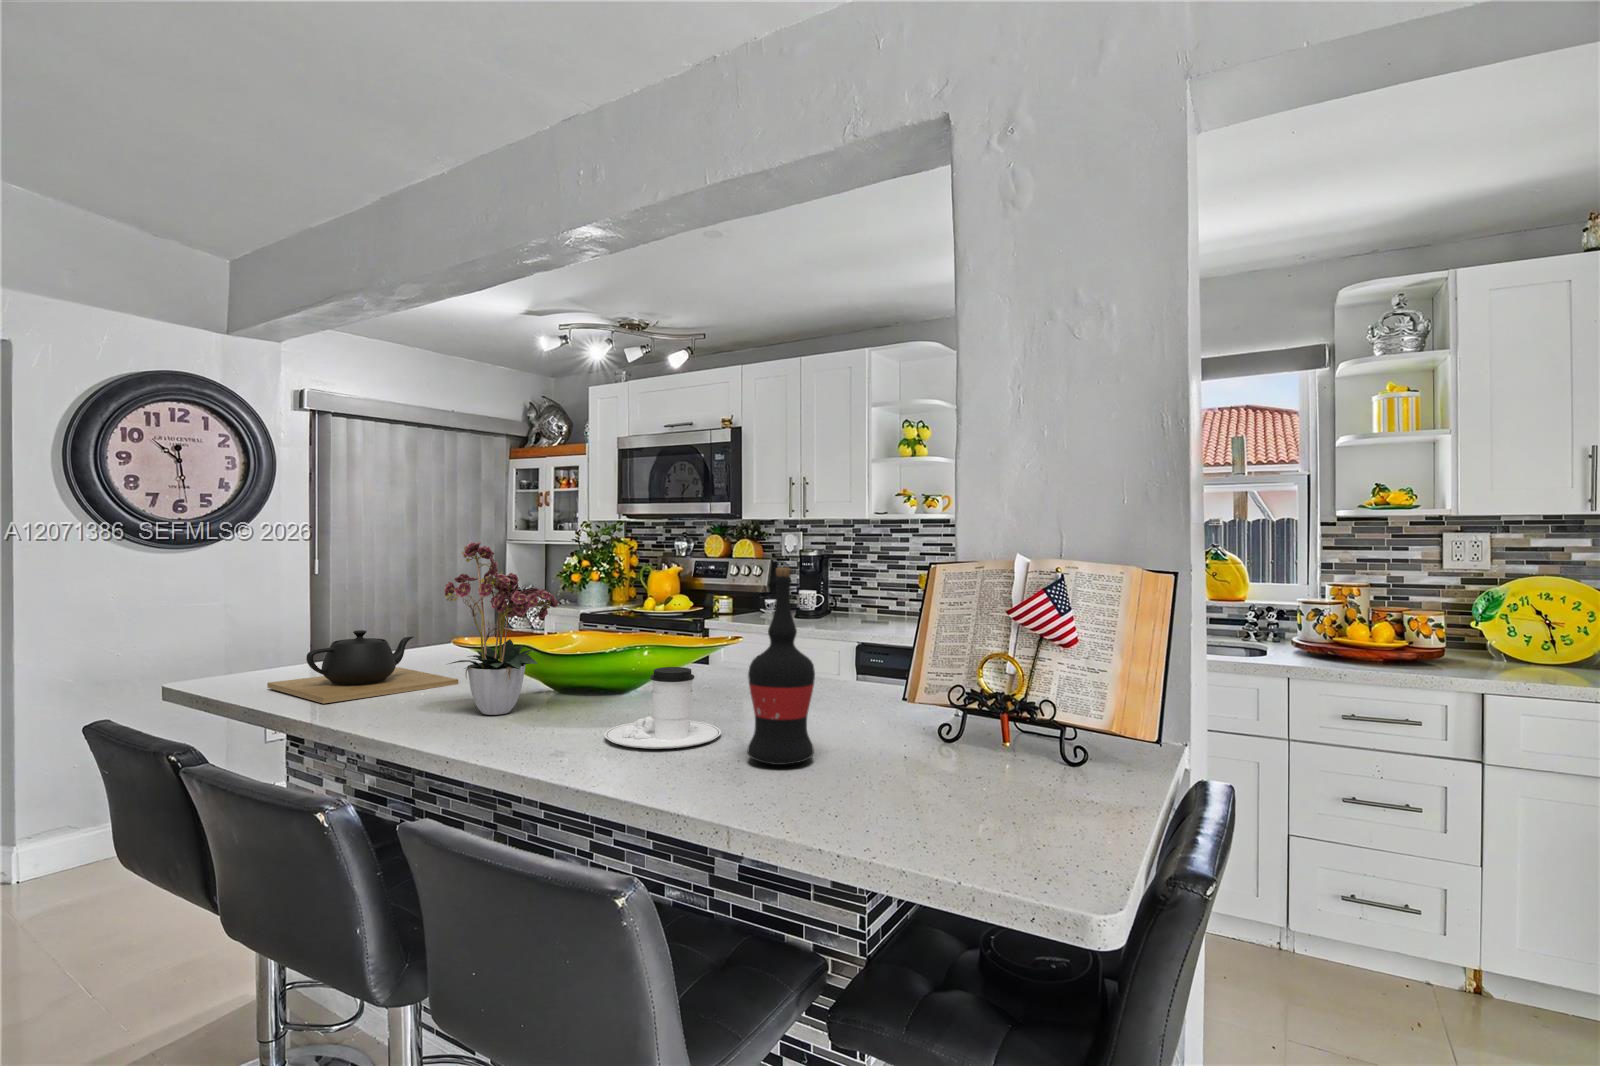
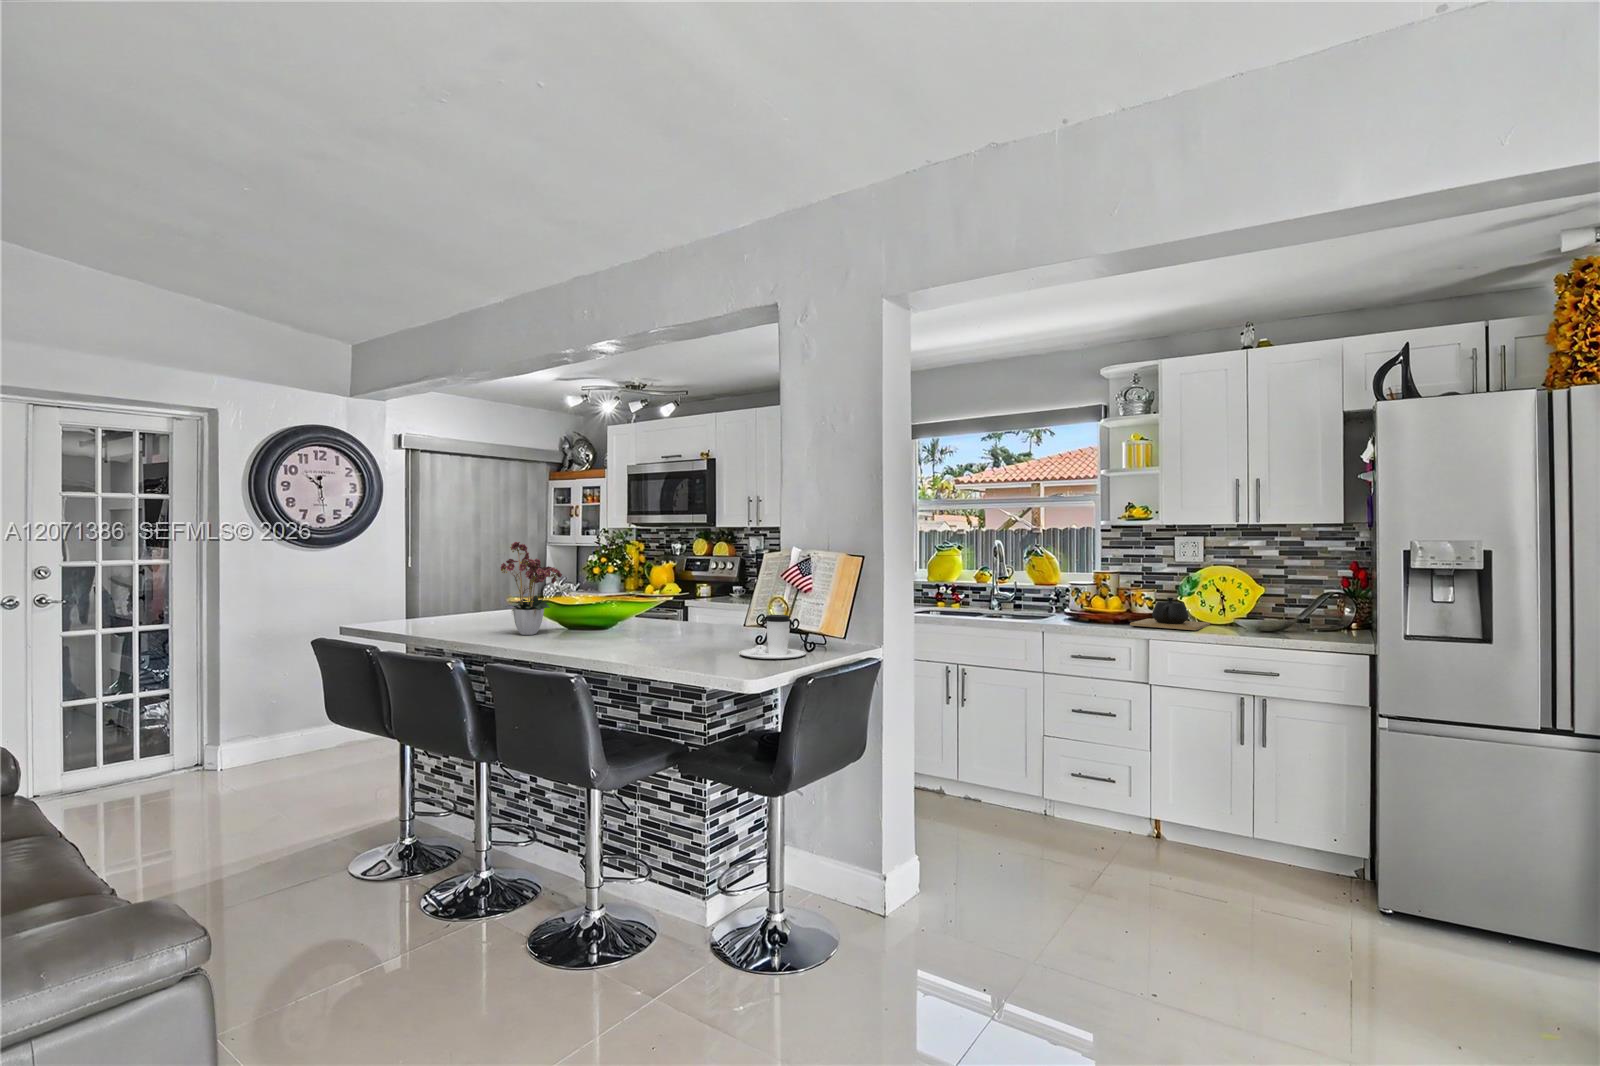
wine bottle: present [747,567,815,765] -> none [647,554,682,649]
teapot: present [267,630,458,704] -> present [1130,597,1210,630]
coffee cup: present [604,667,721,749] -> present [739,615,806,659]

